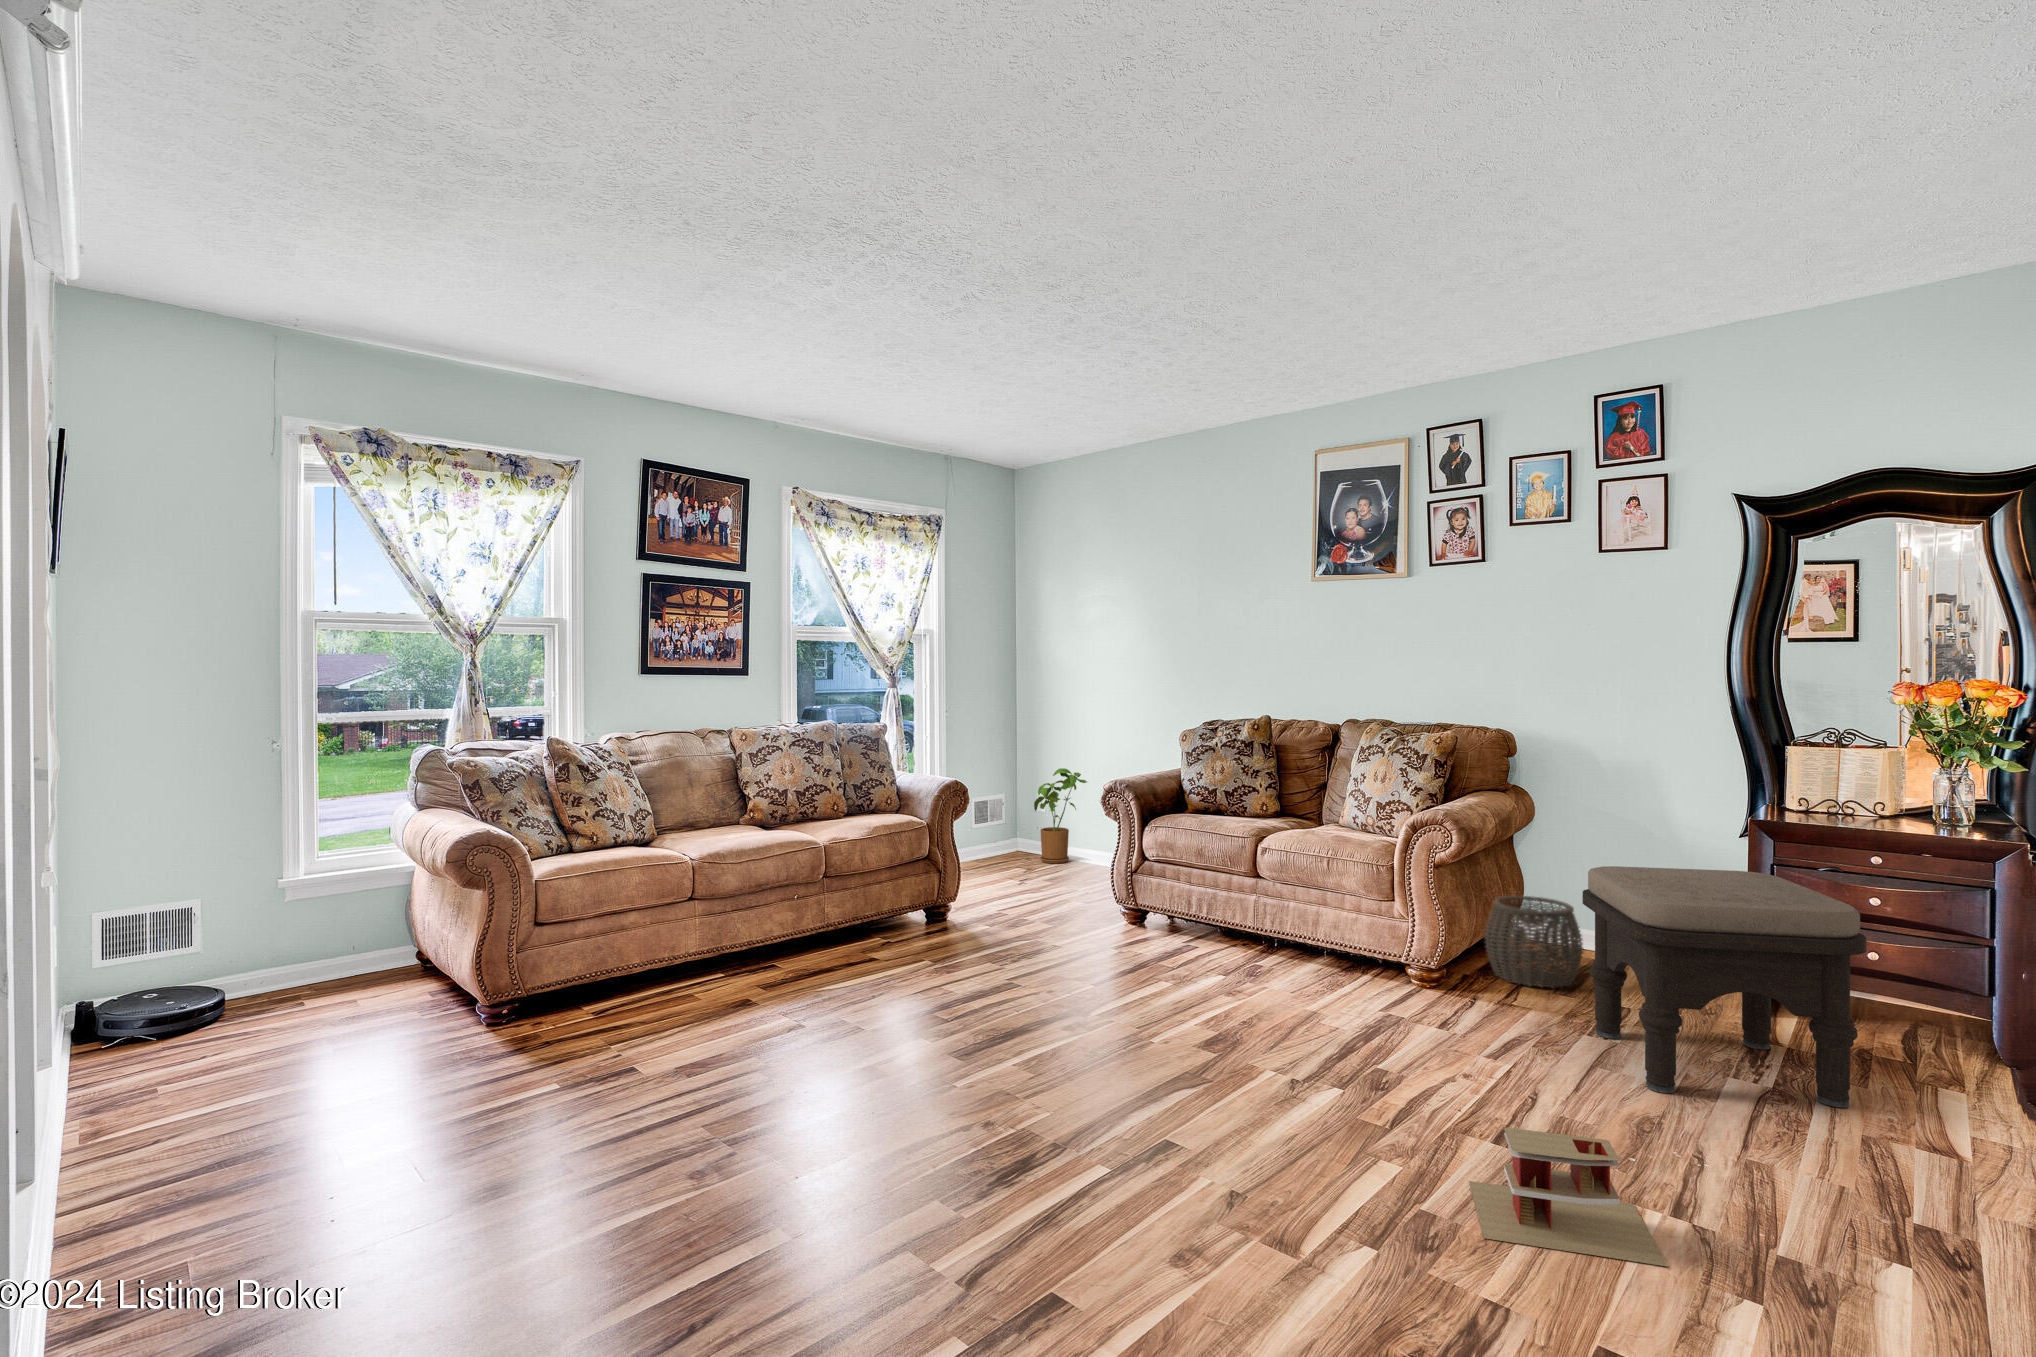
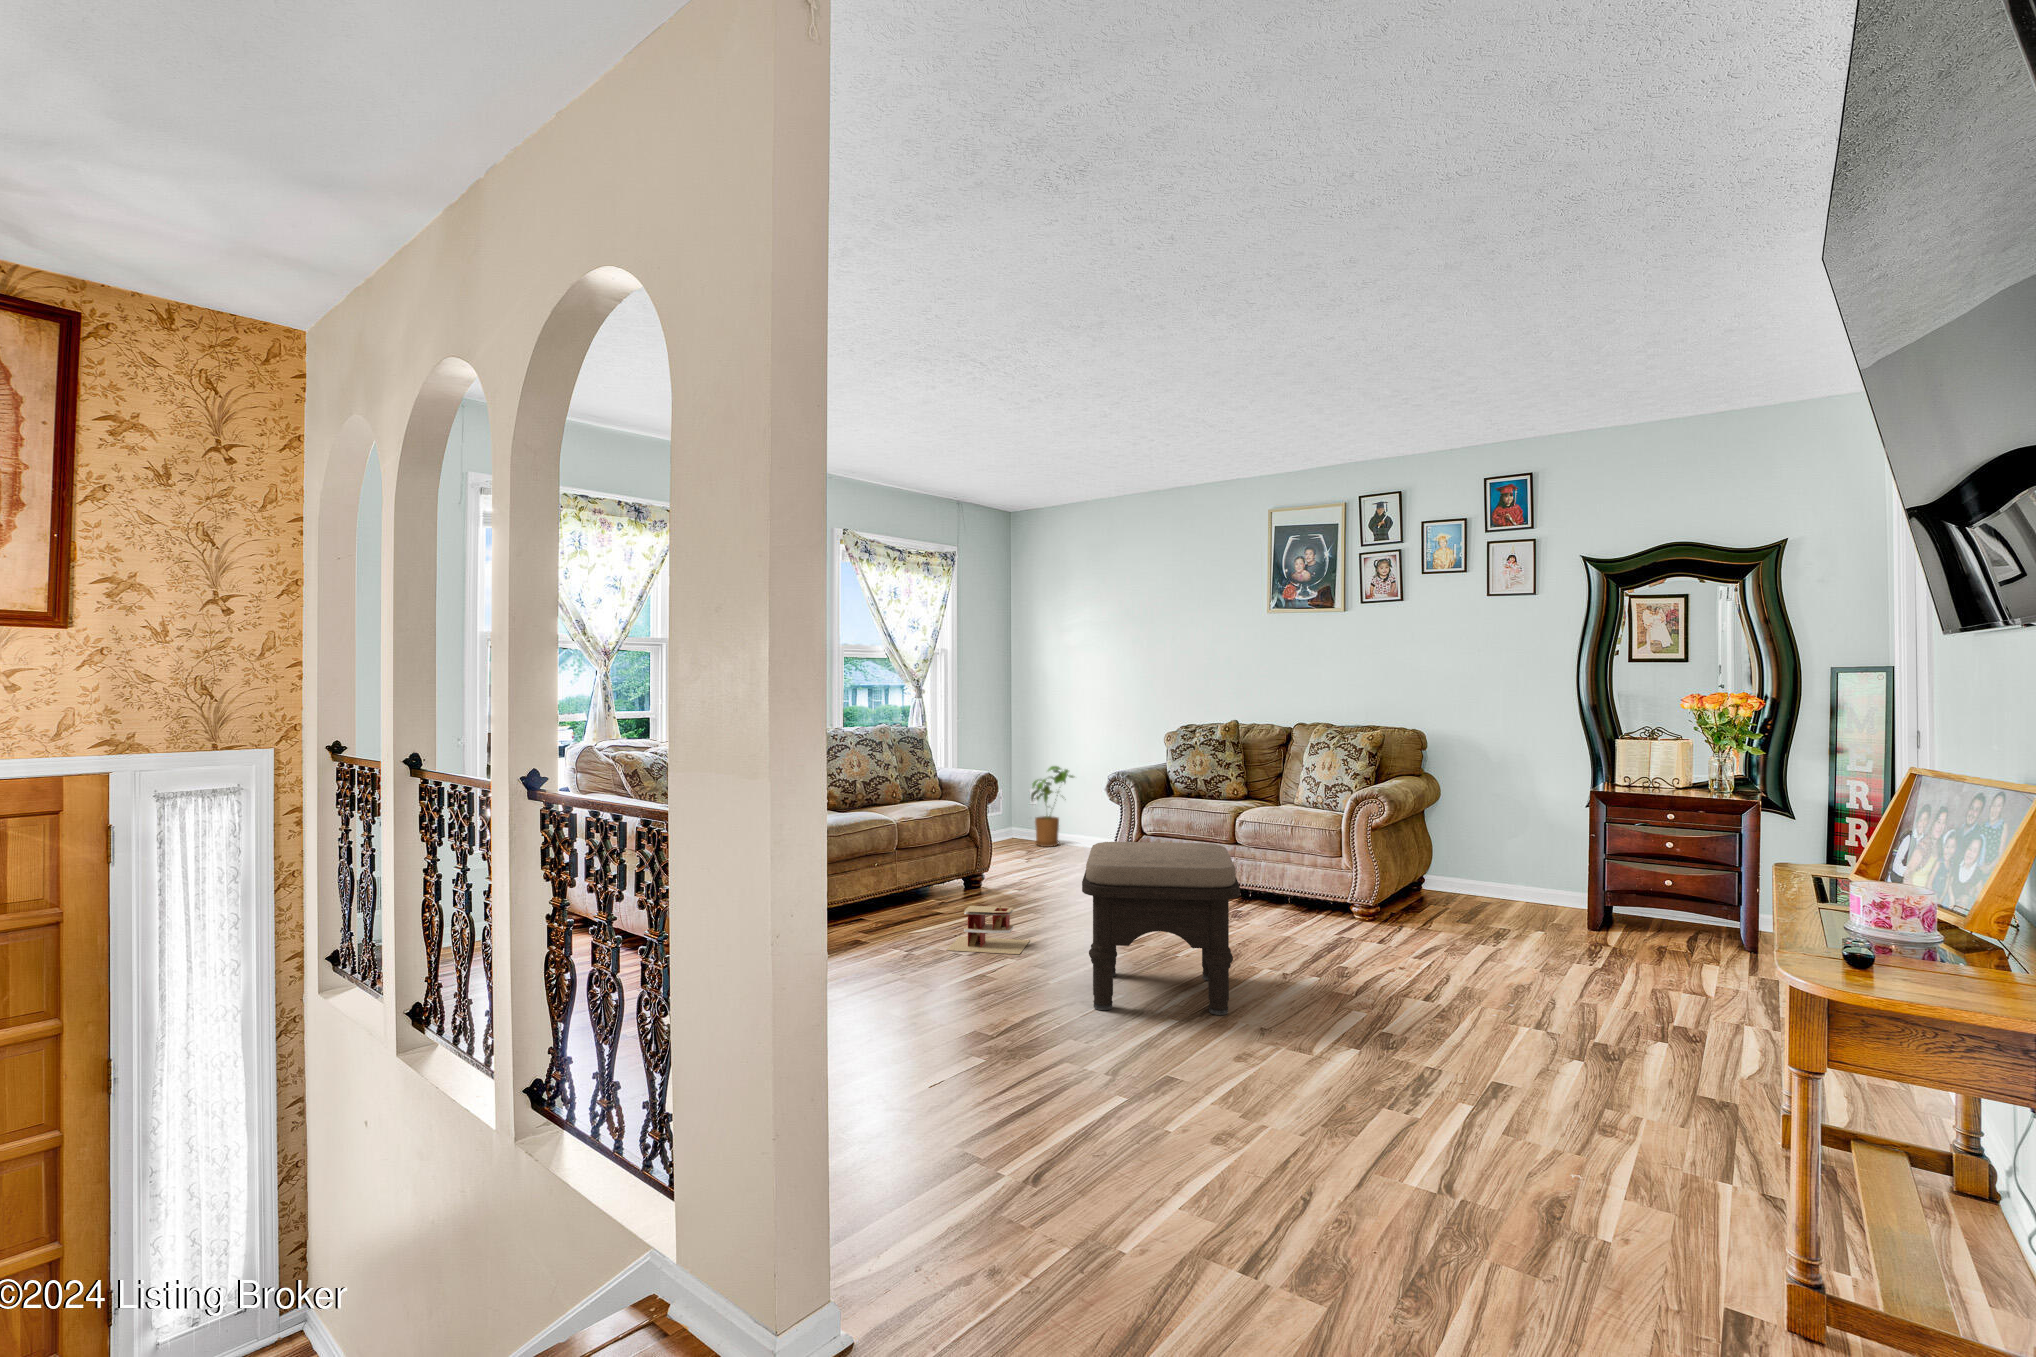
ottoman: present [1582,866,1866,1108] -> present [1082,842,1240,1015]
woven basket: present [1485,896,1583,988] -> none [1407,854,1478,920]
toy house: present [1469,1128,1668,1266] -> present [947,906,1030,954]

